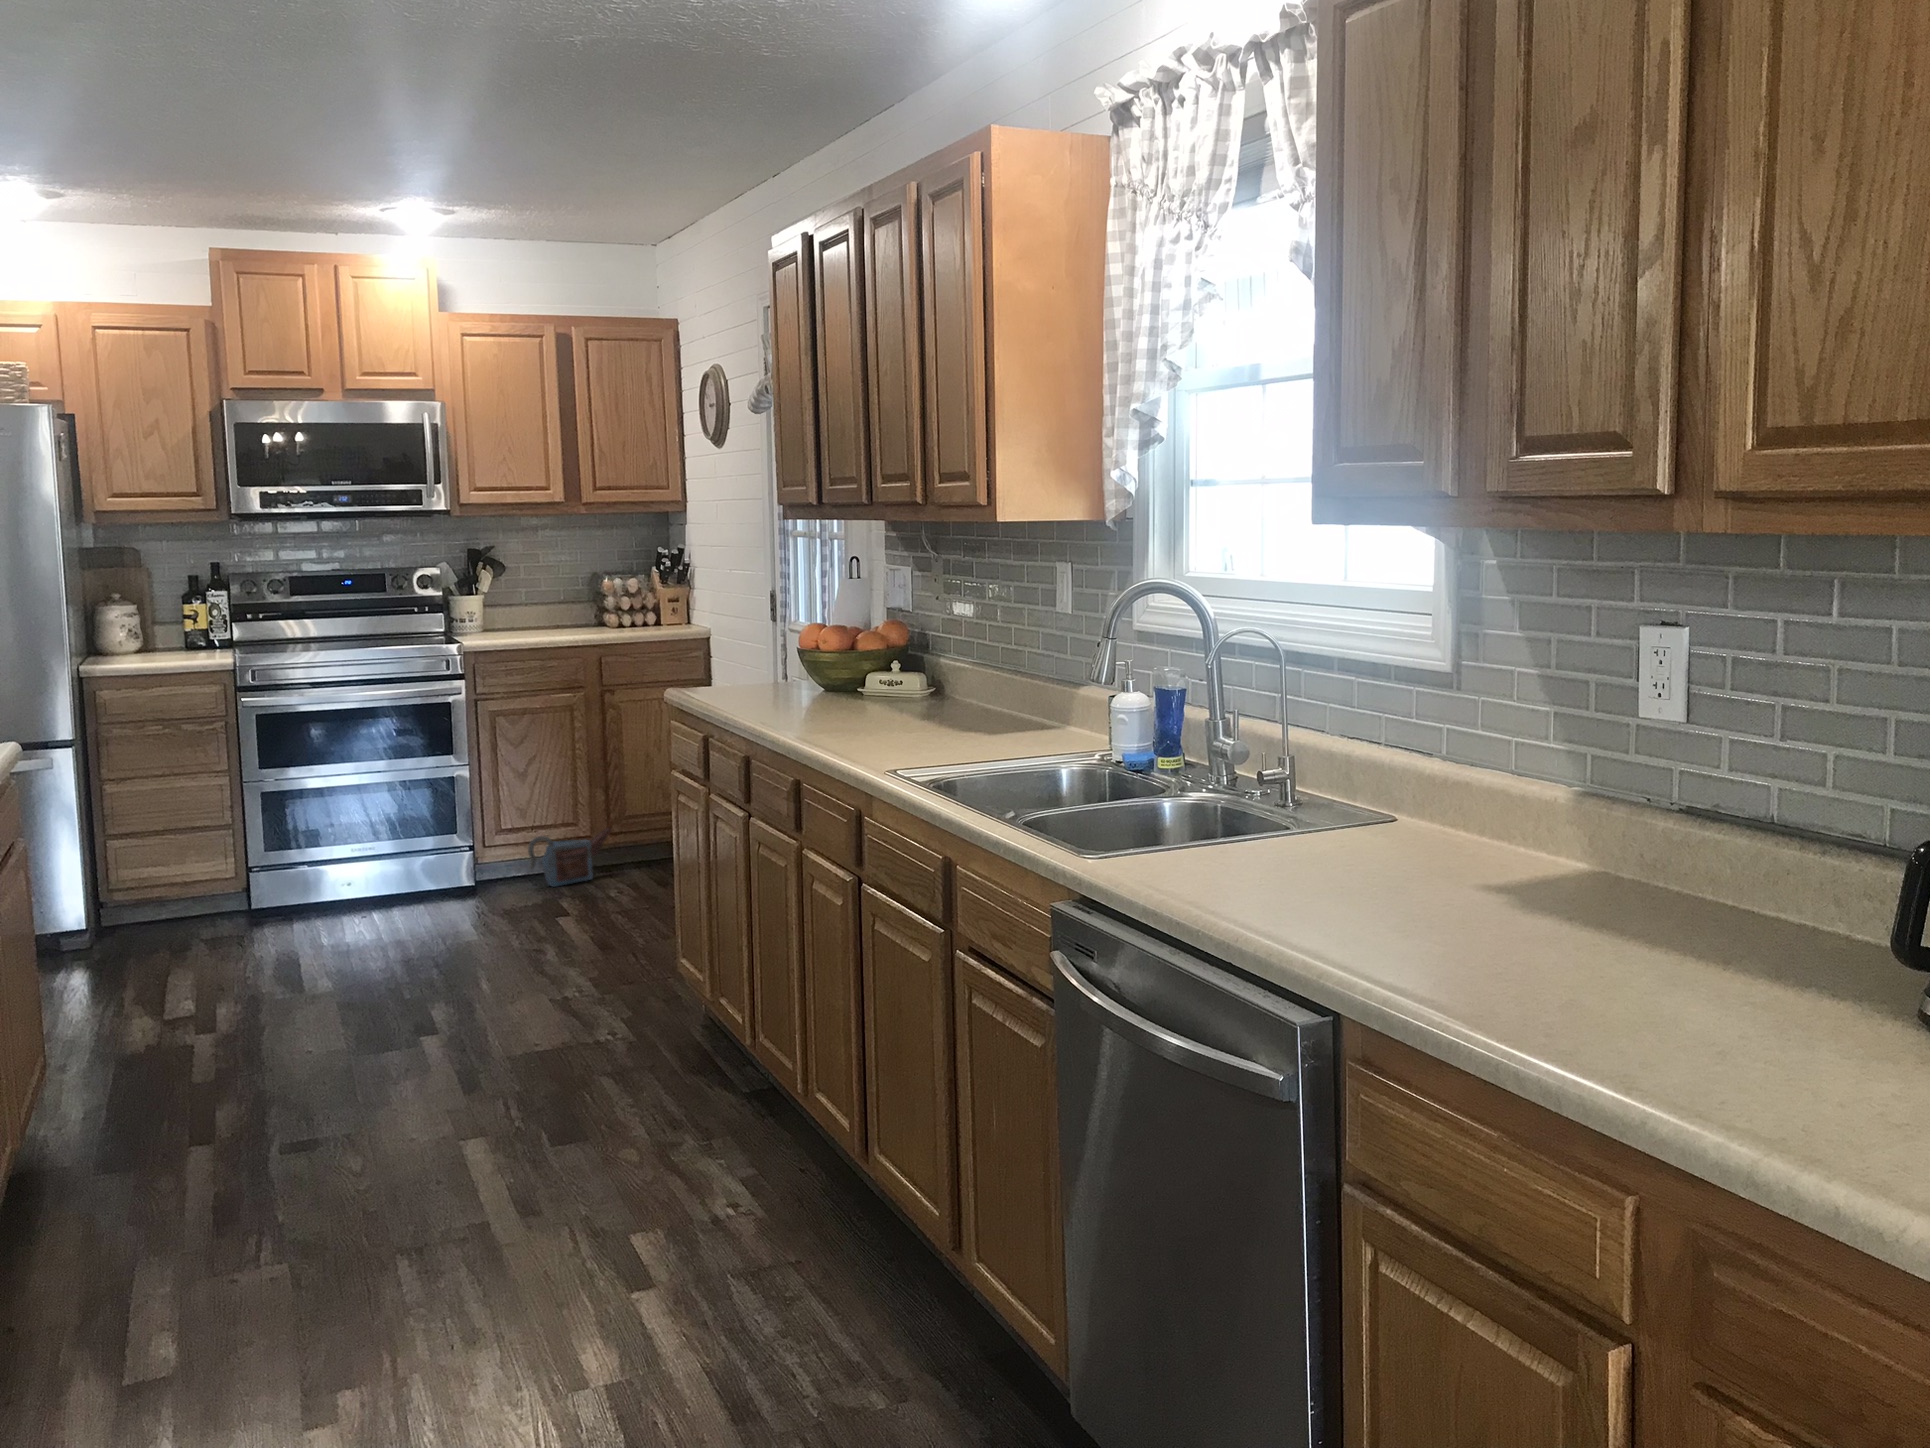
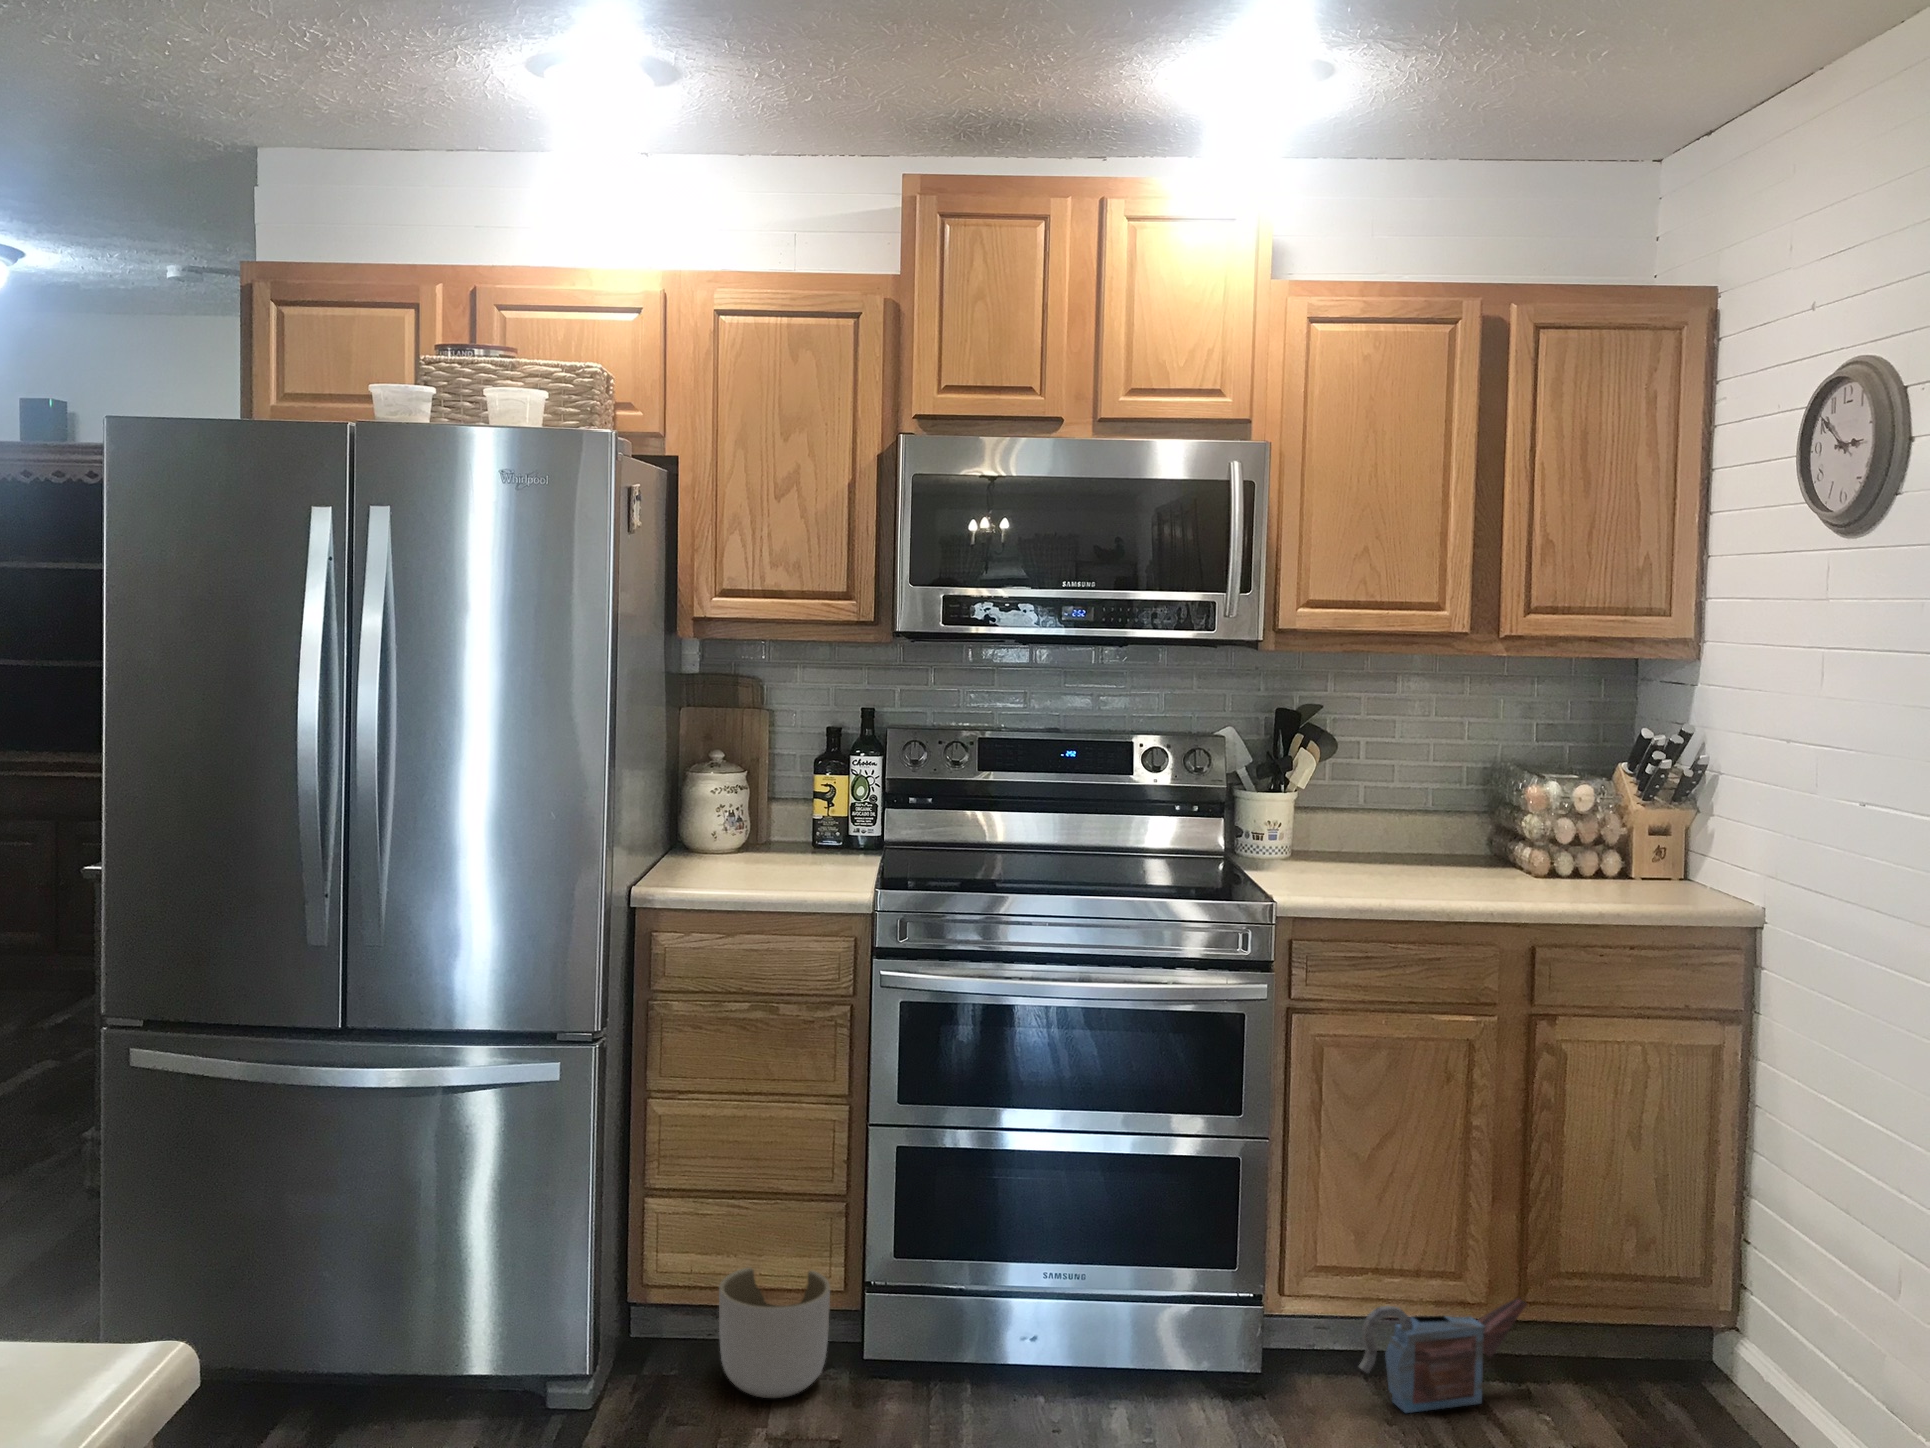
planter: none [162,867,231,932] -> present [719,1268,830,1398]

